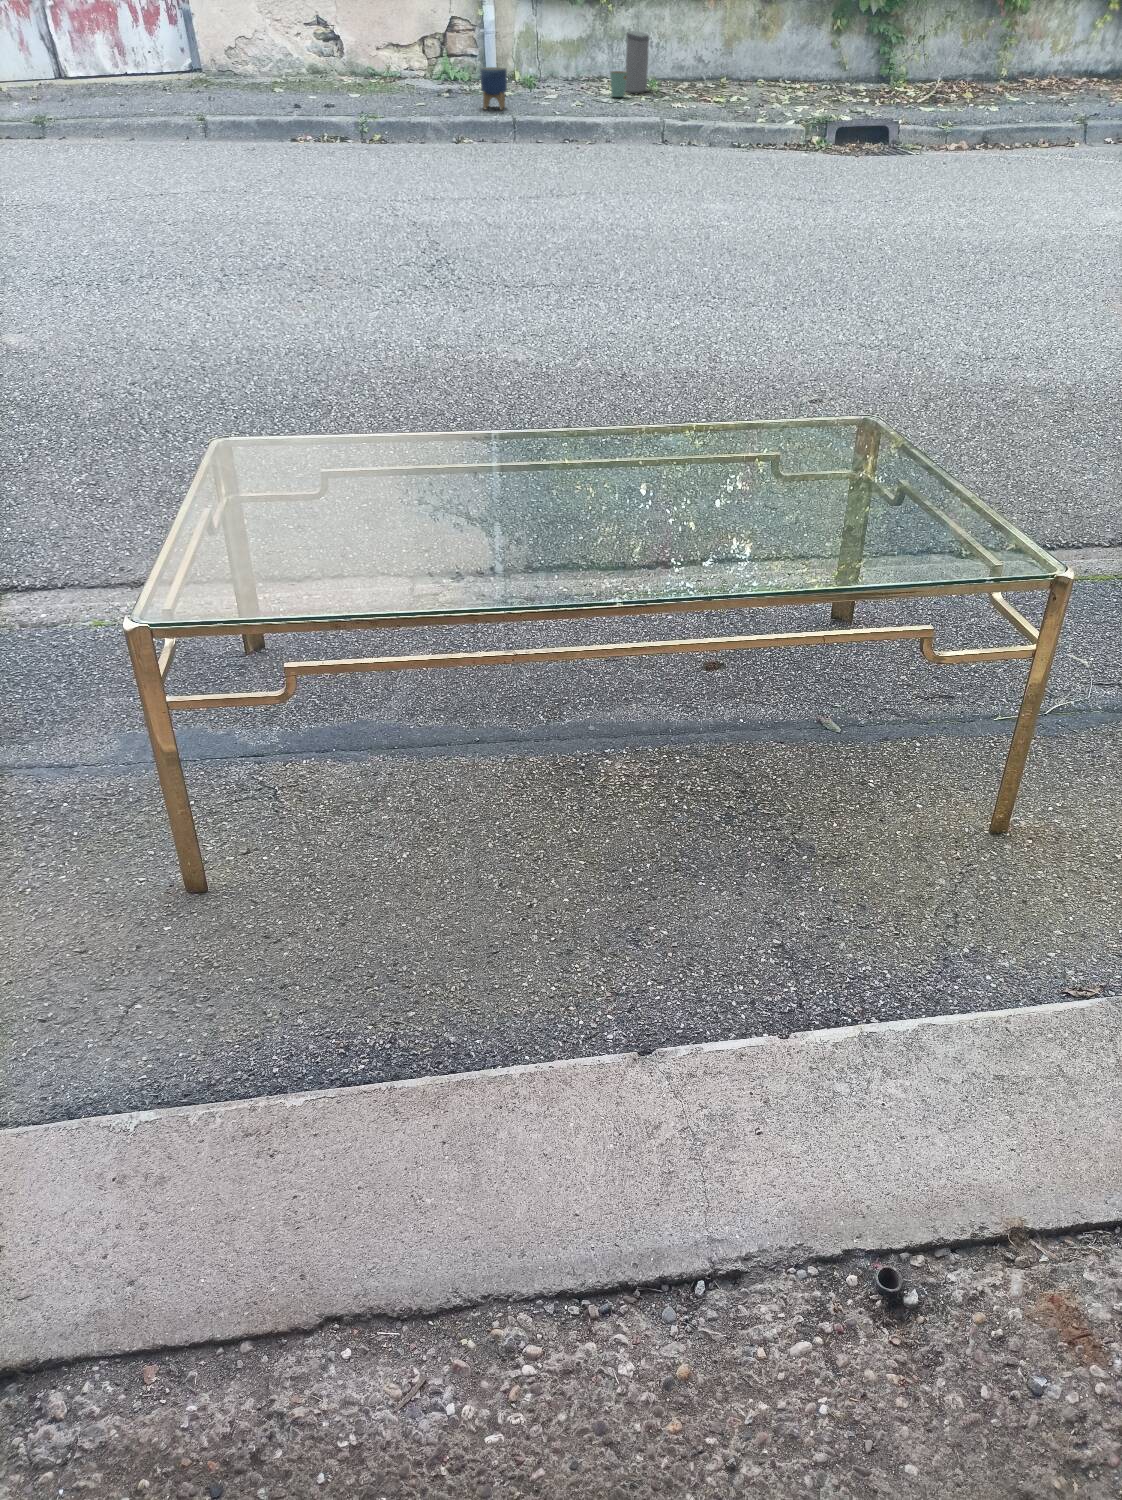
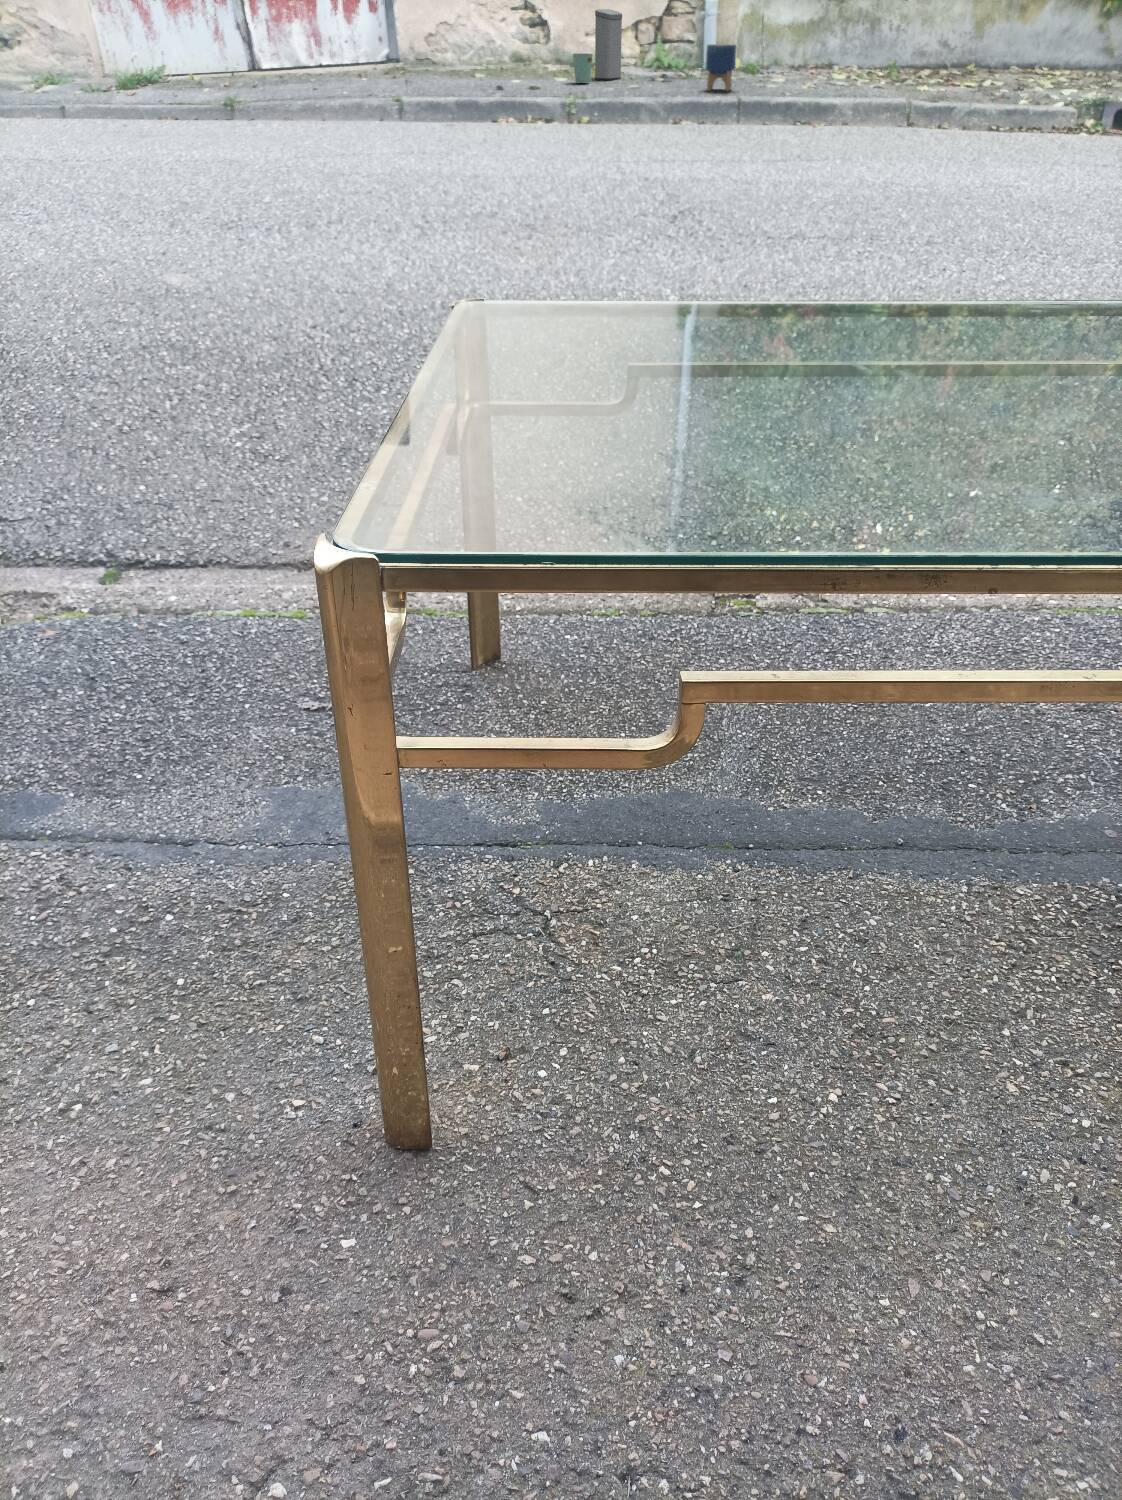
trash can: present [610,31,649,97] -> present [573,9,622,82]

